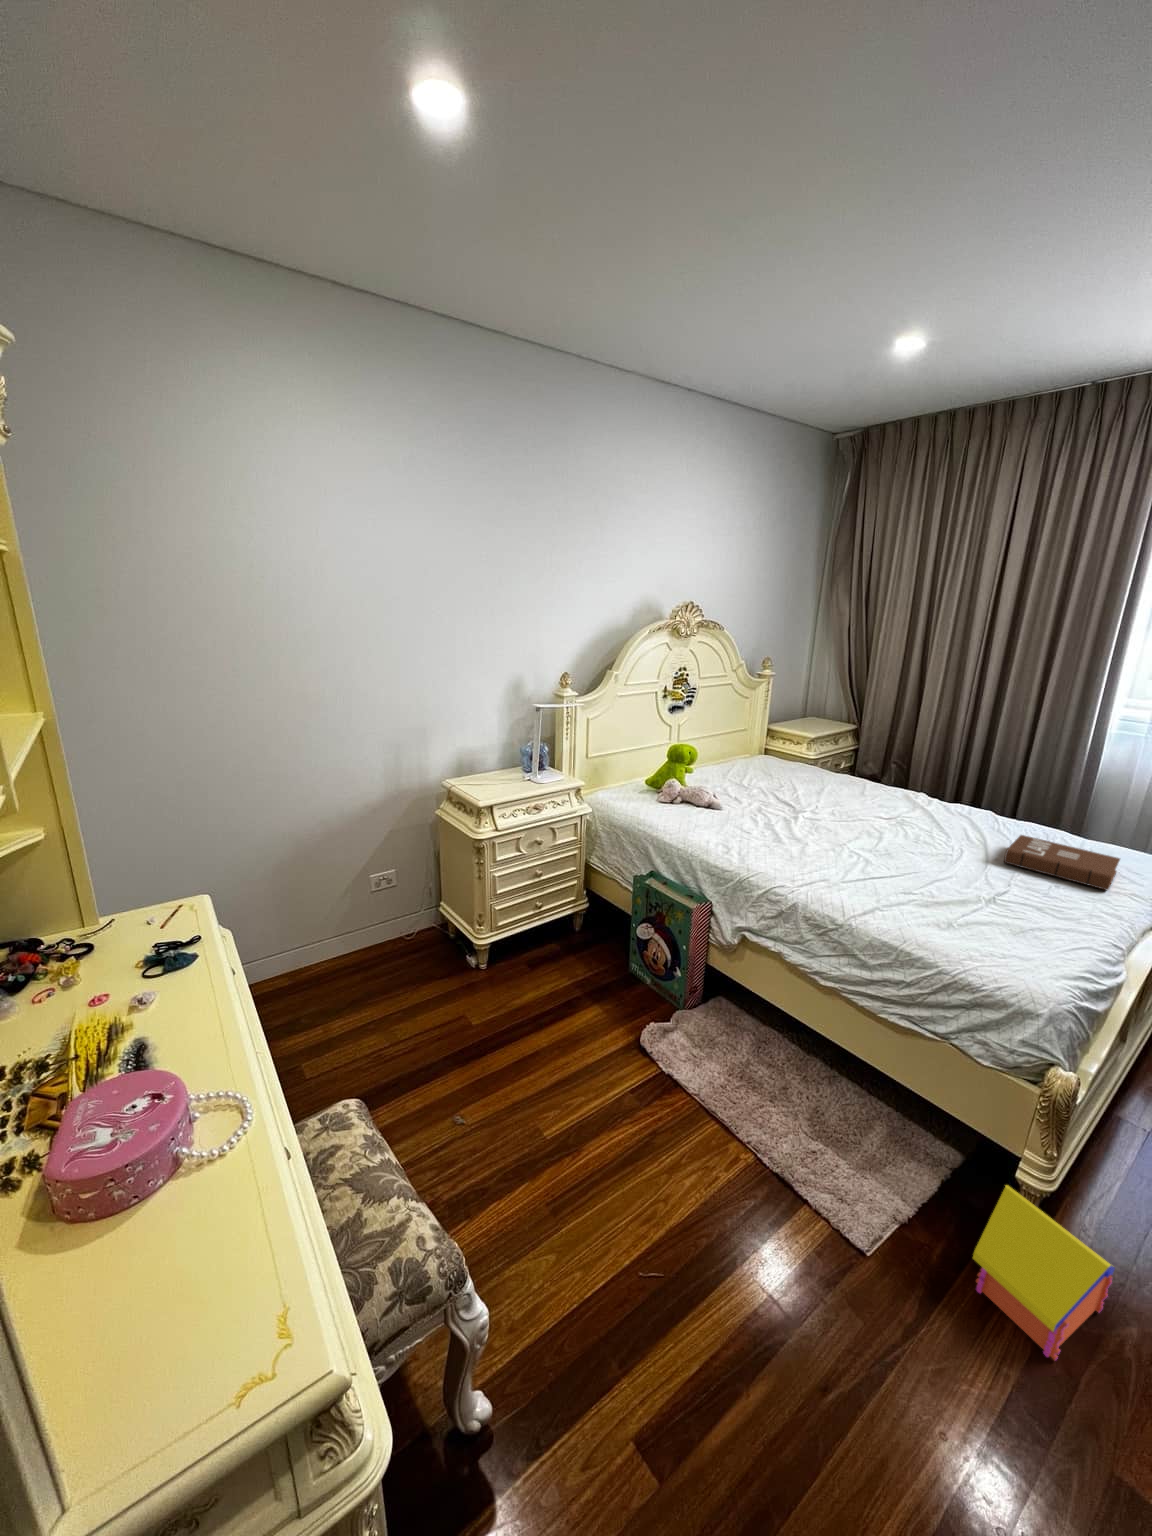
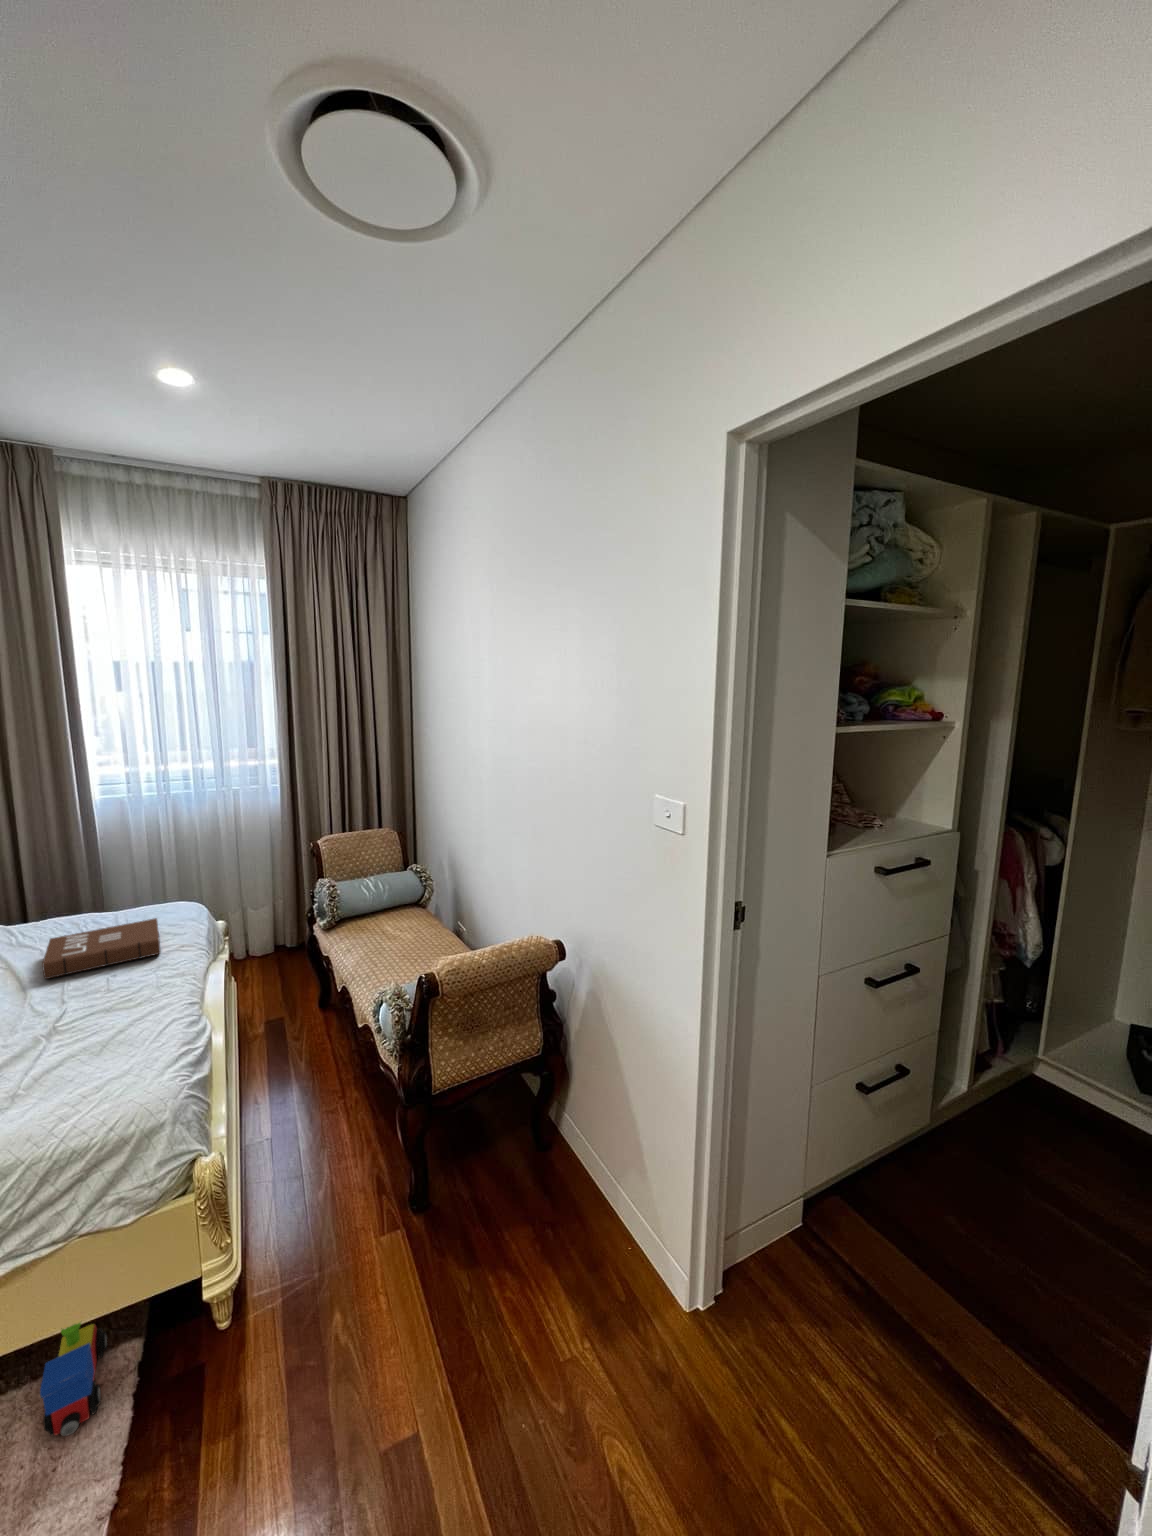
toy train: none [889,1093,943,1164] -> present [40,1323,107,1436]
toy house: present [973,1185,1115,1360] -> none [204,1282,314,1462]

